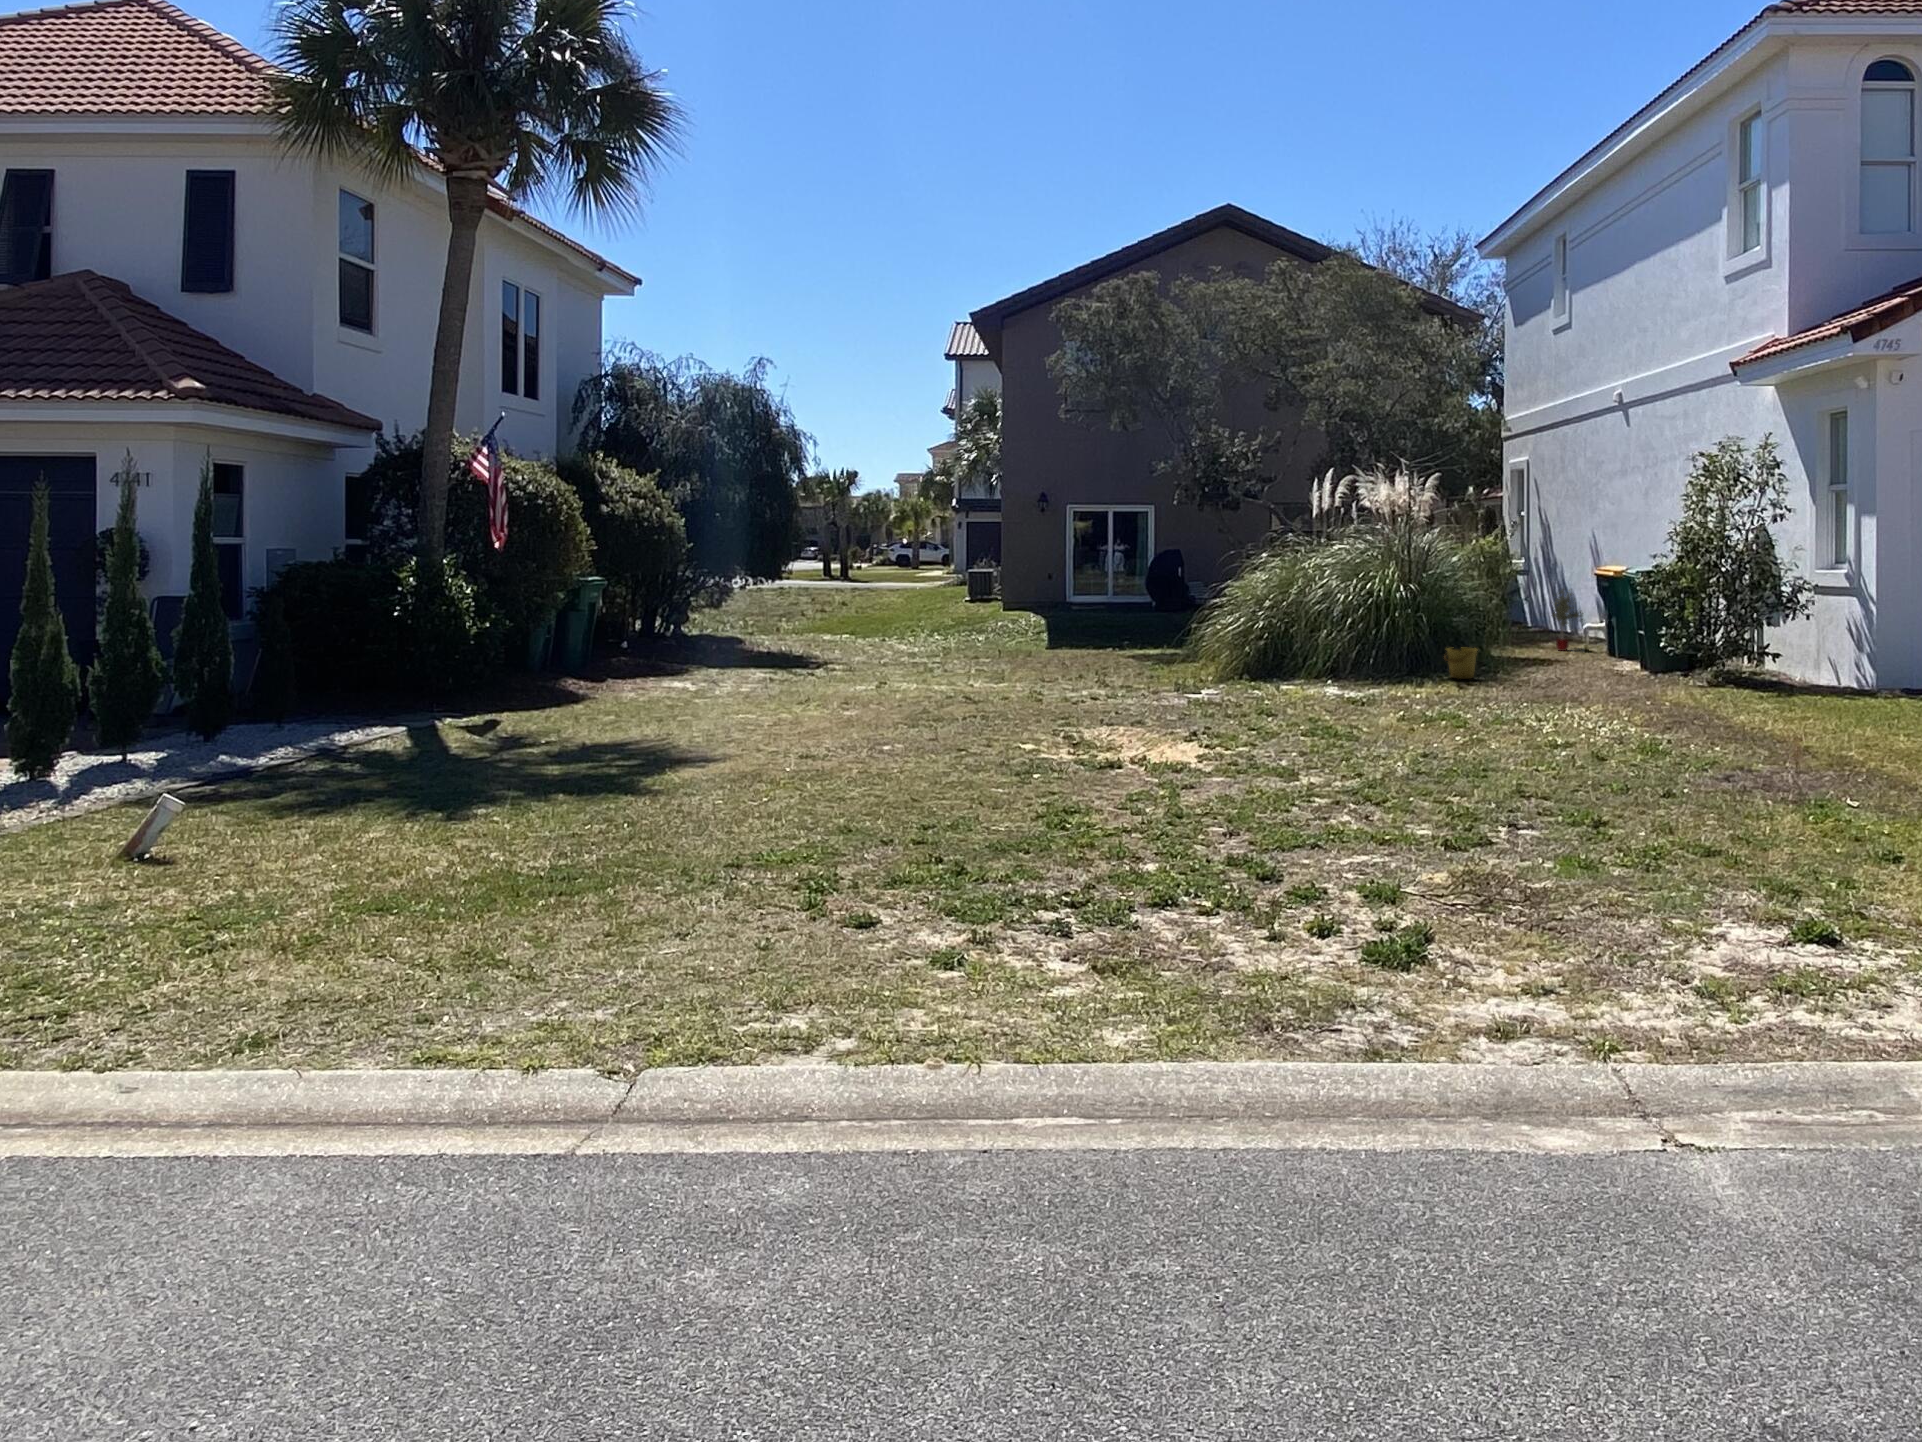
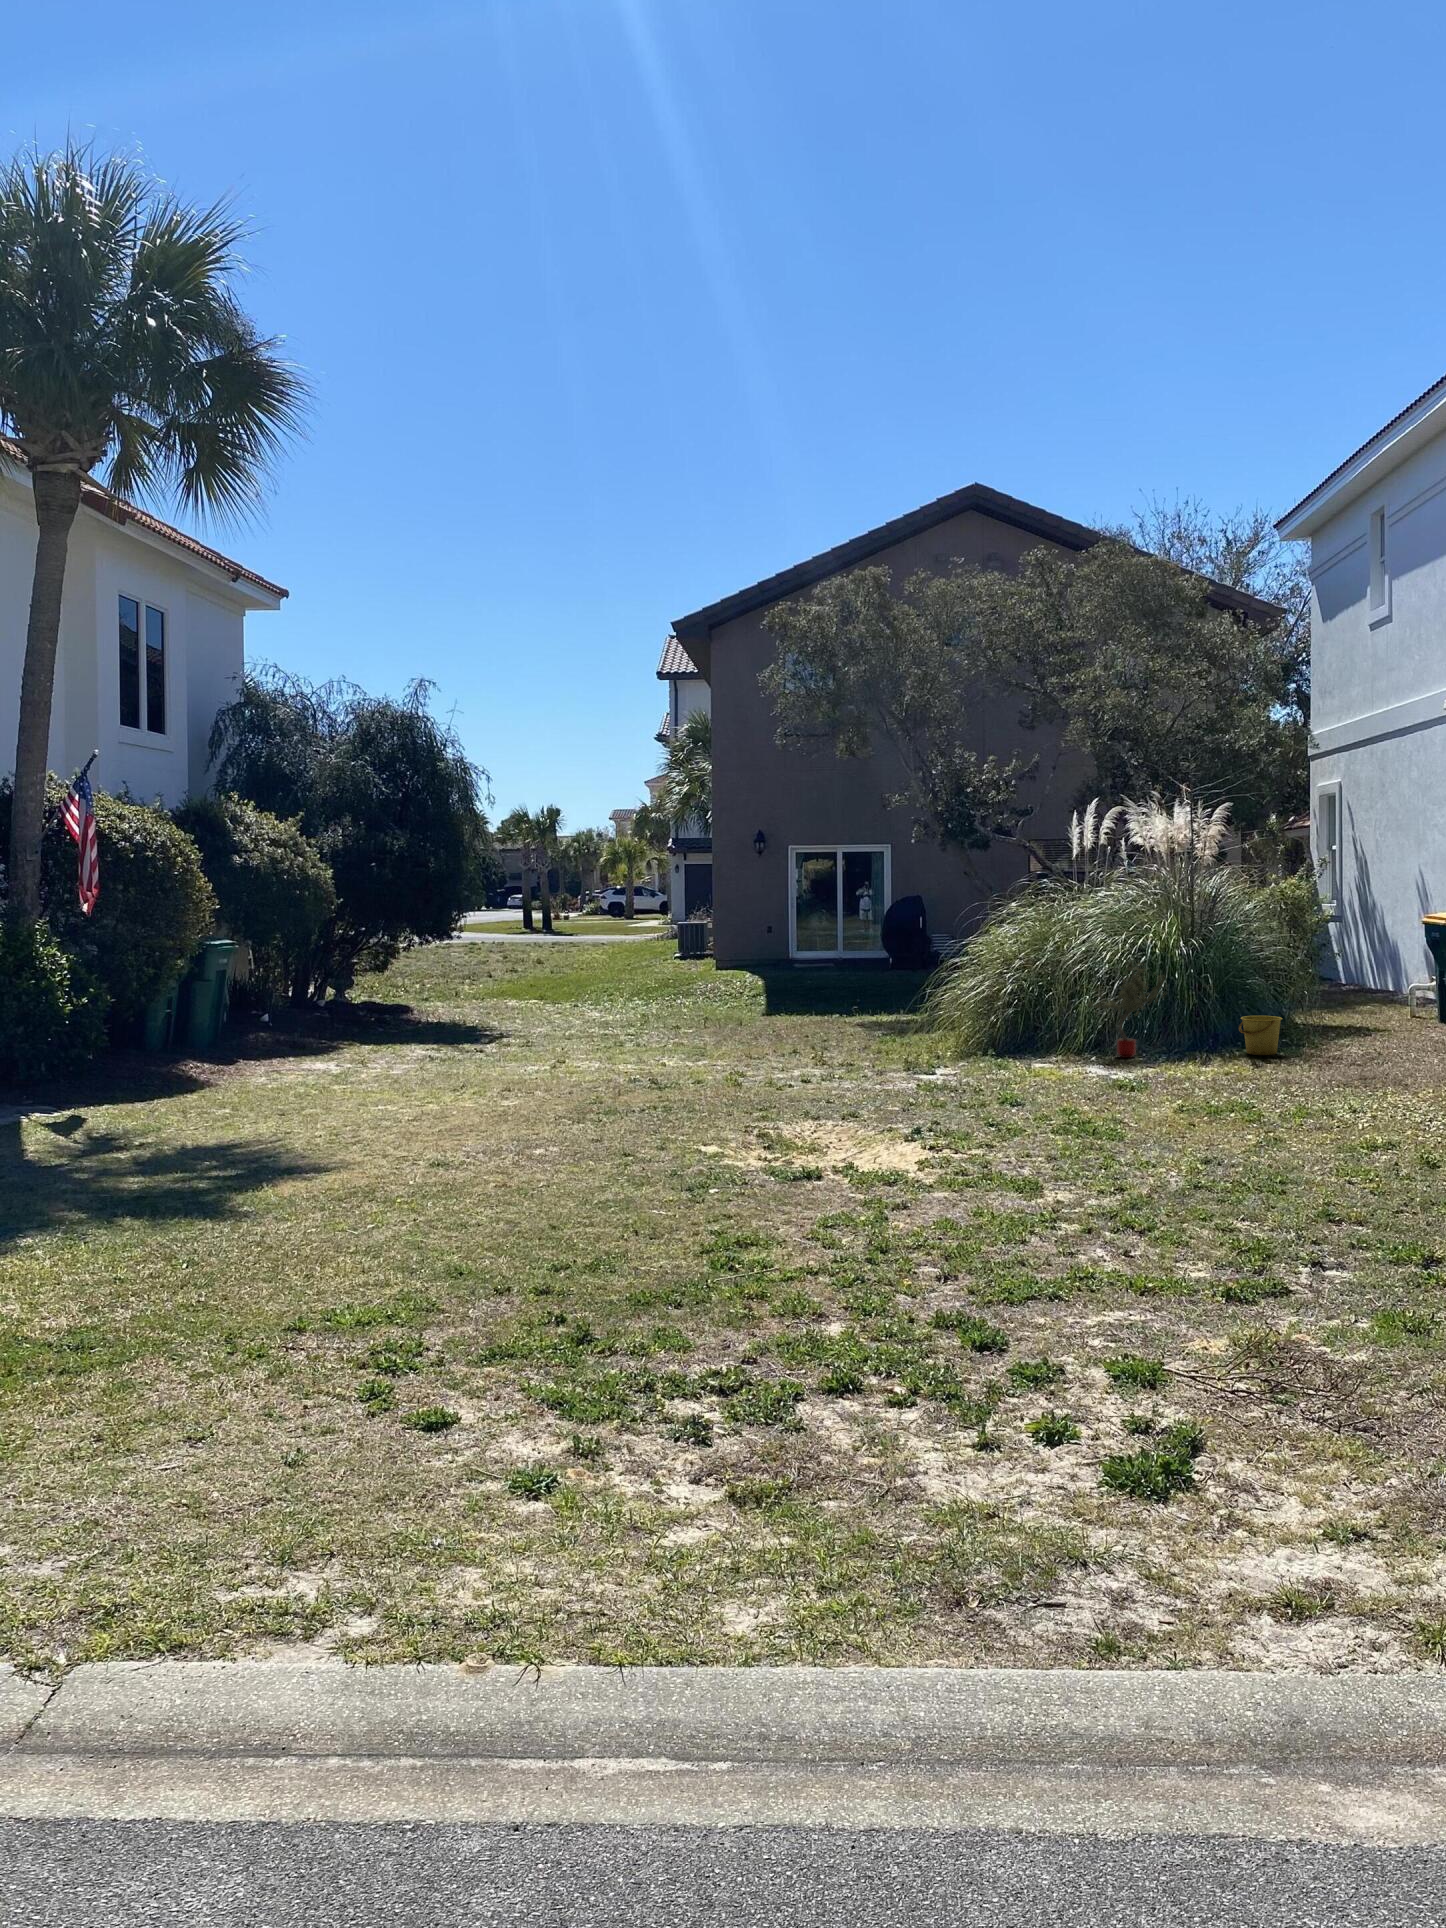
potted tree: present [1553,589,1584,651] -> present [1088,963,1165,1058]

